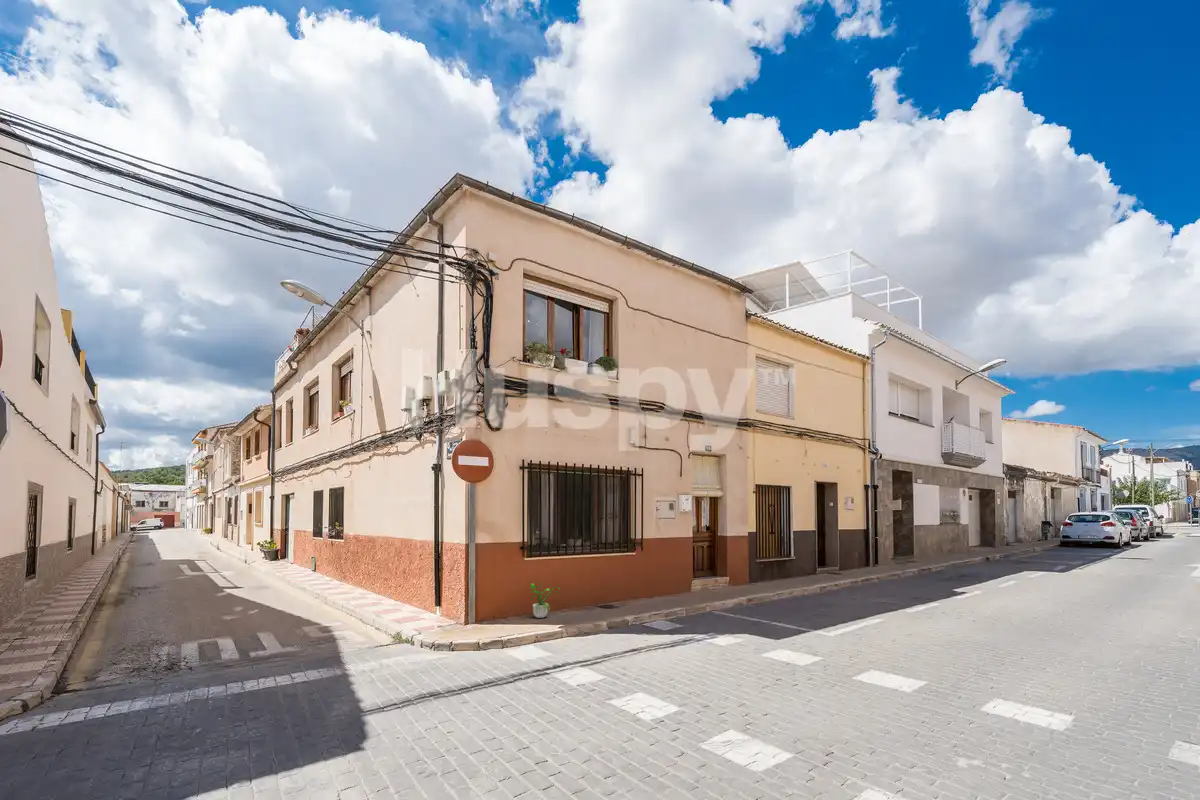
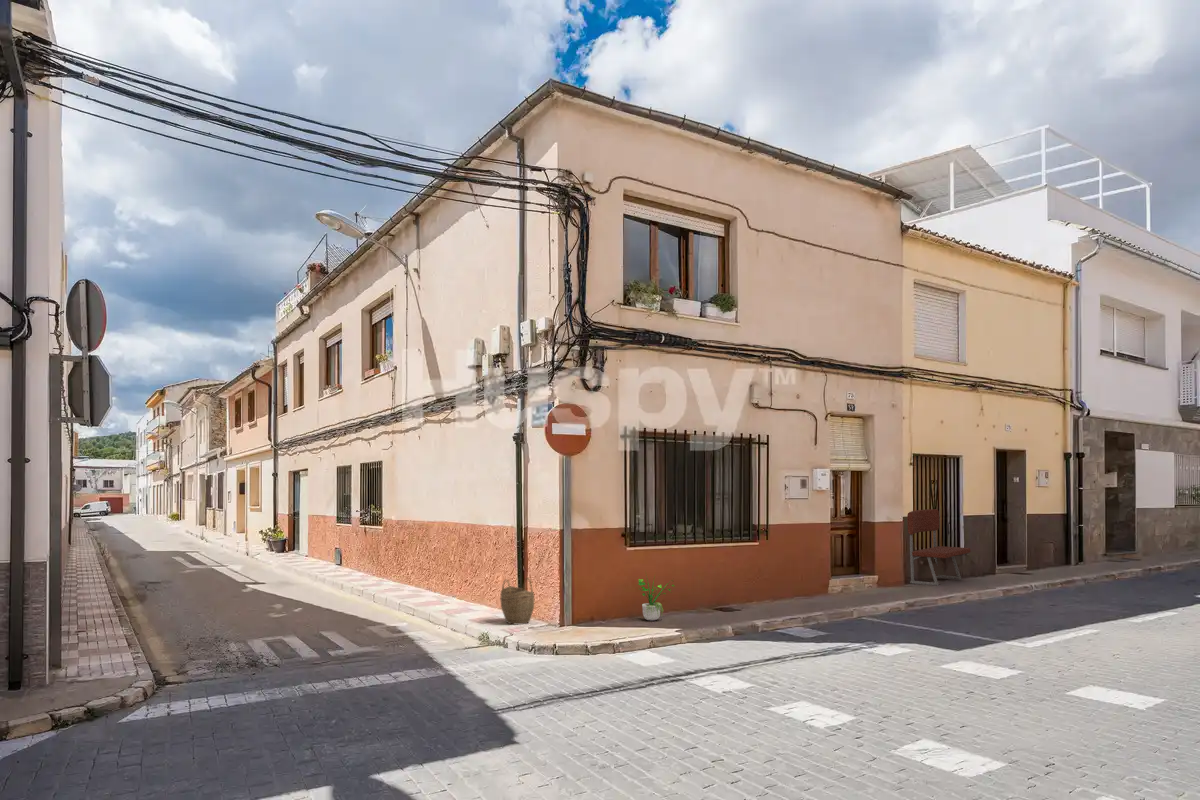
bench: none [750,526,797,586] -> present [907,509,971,586]
woven basket: none [416,583,443,623] -> present [501,578,534,624]

